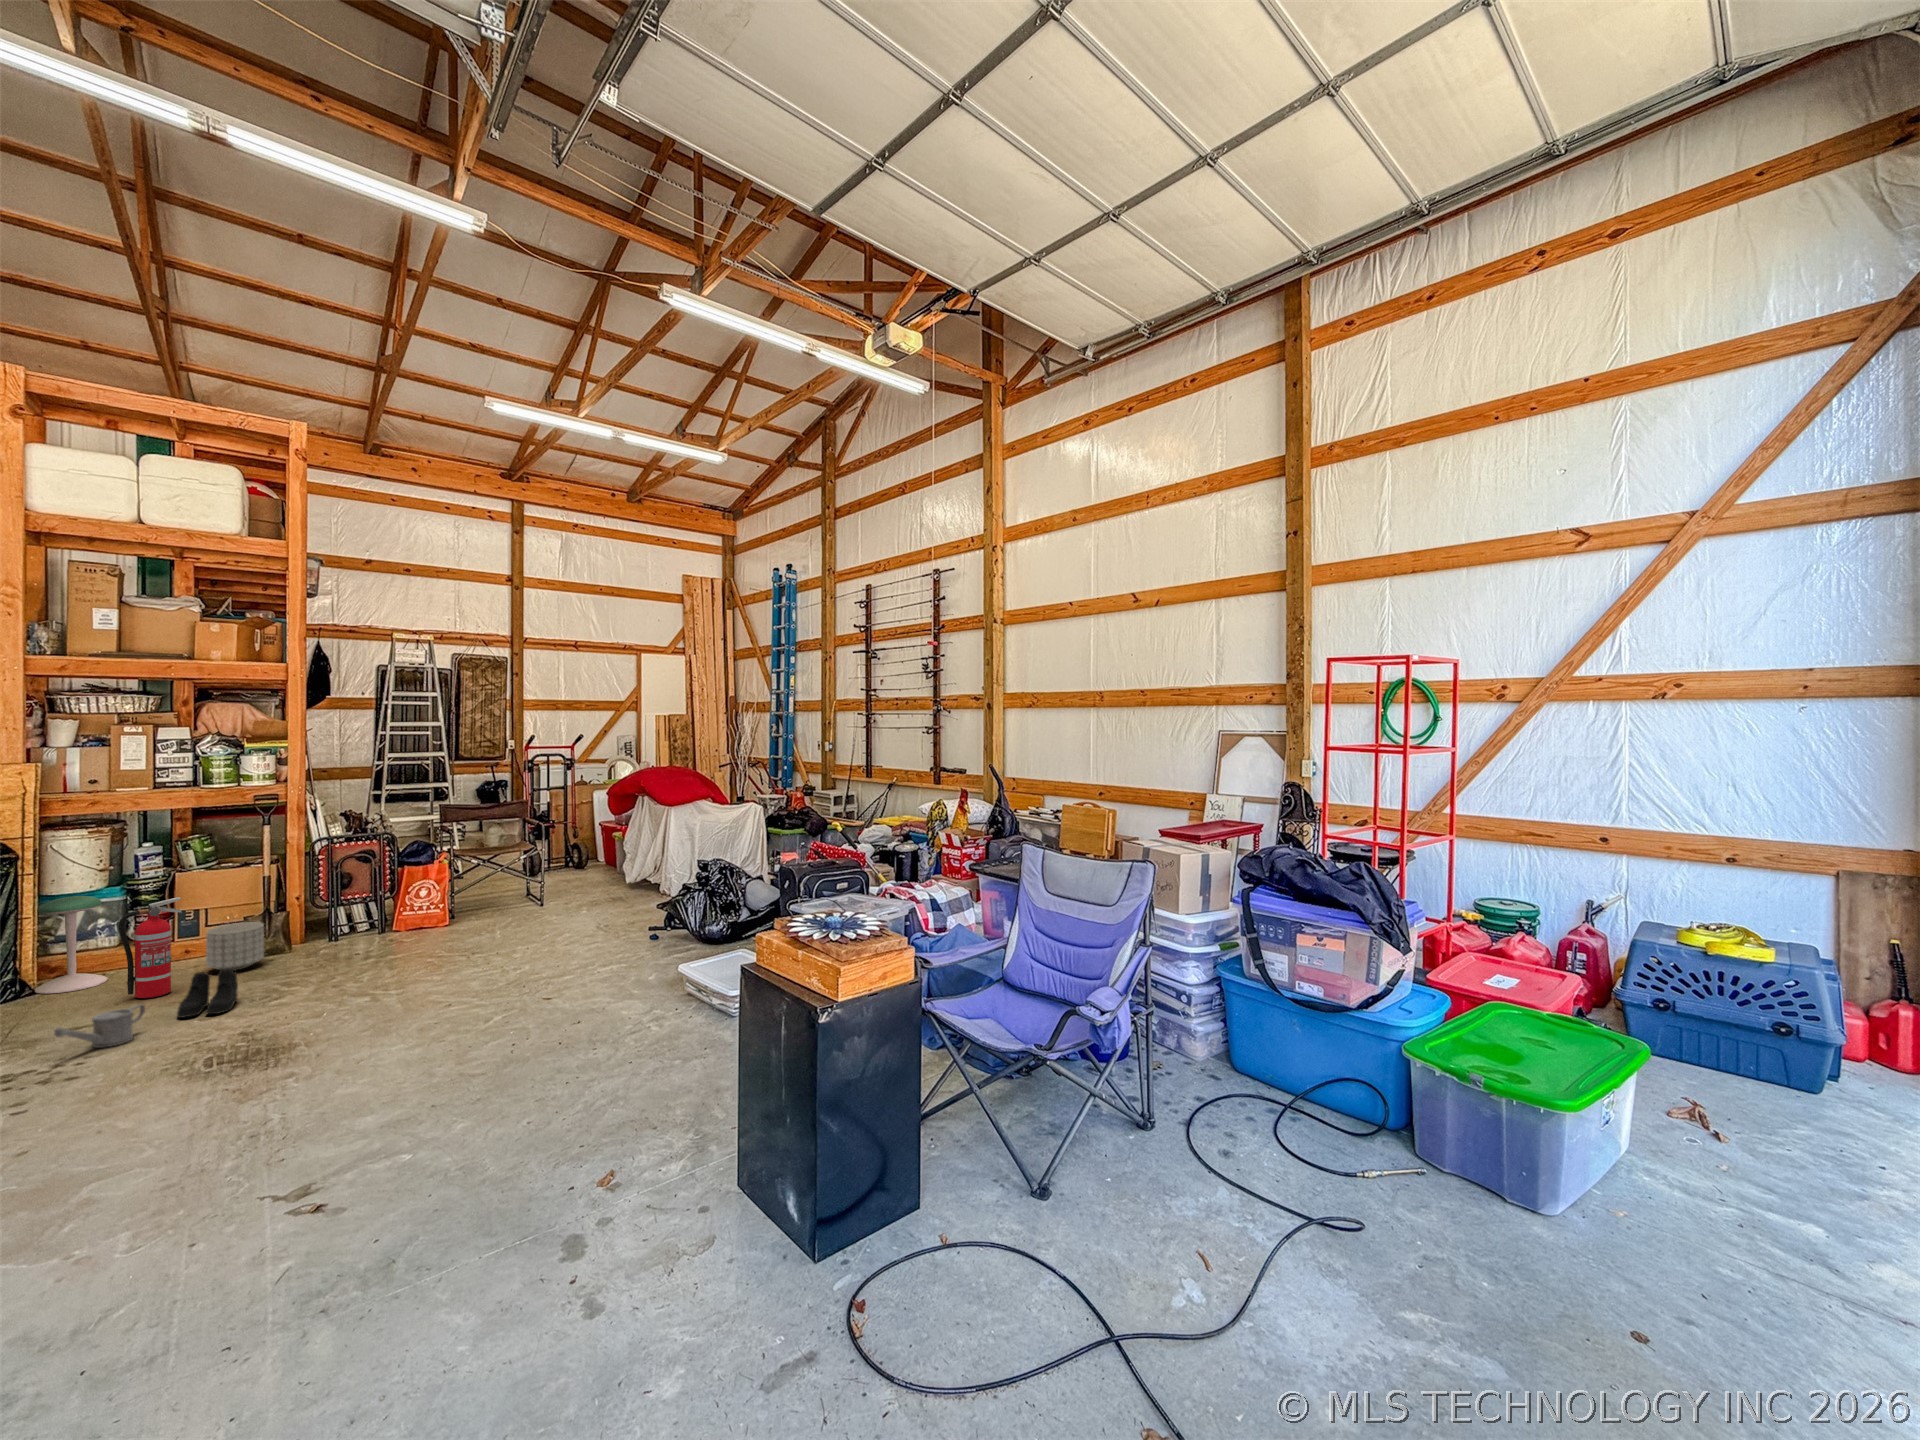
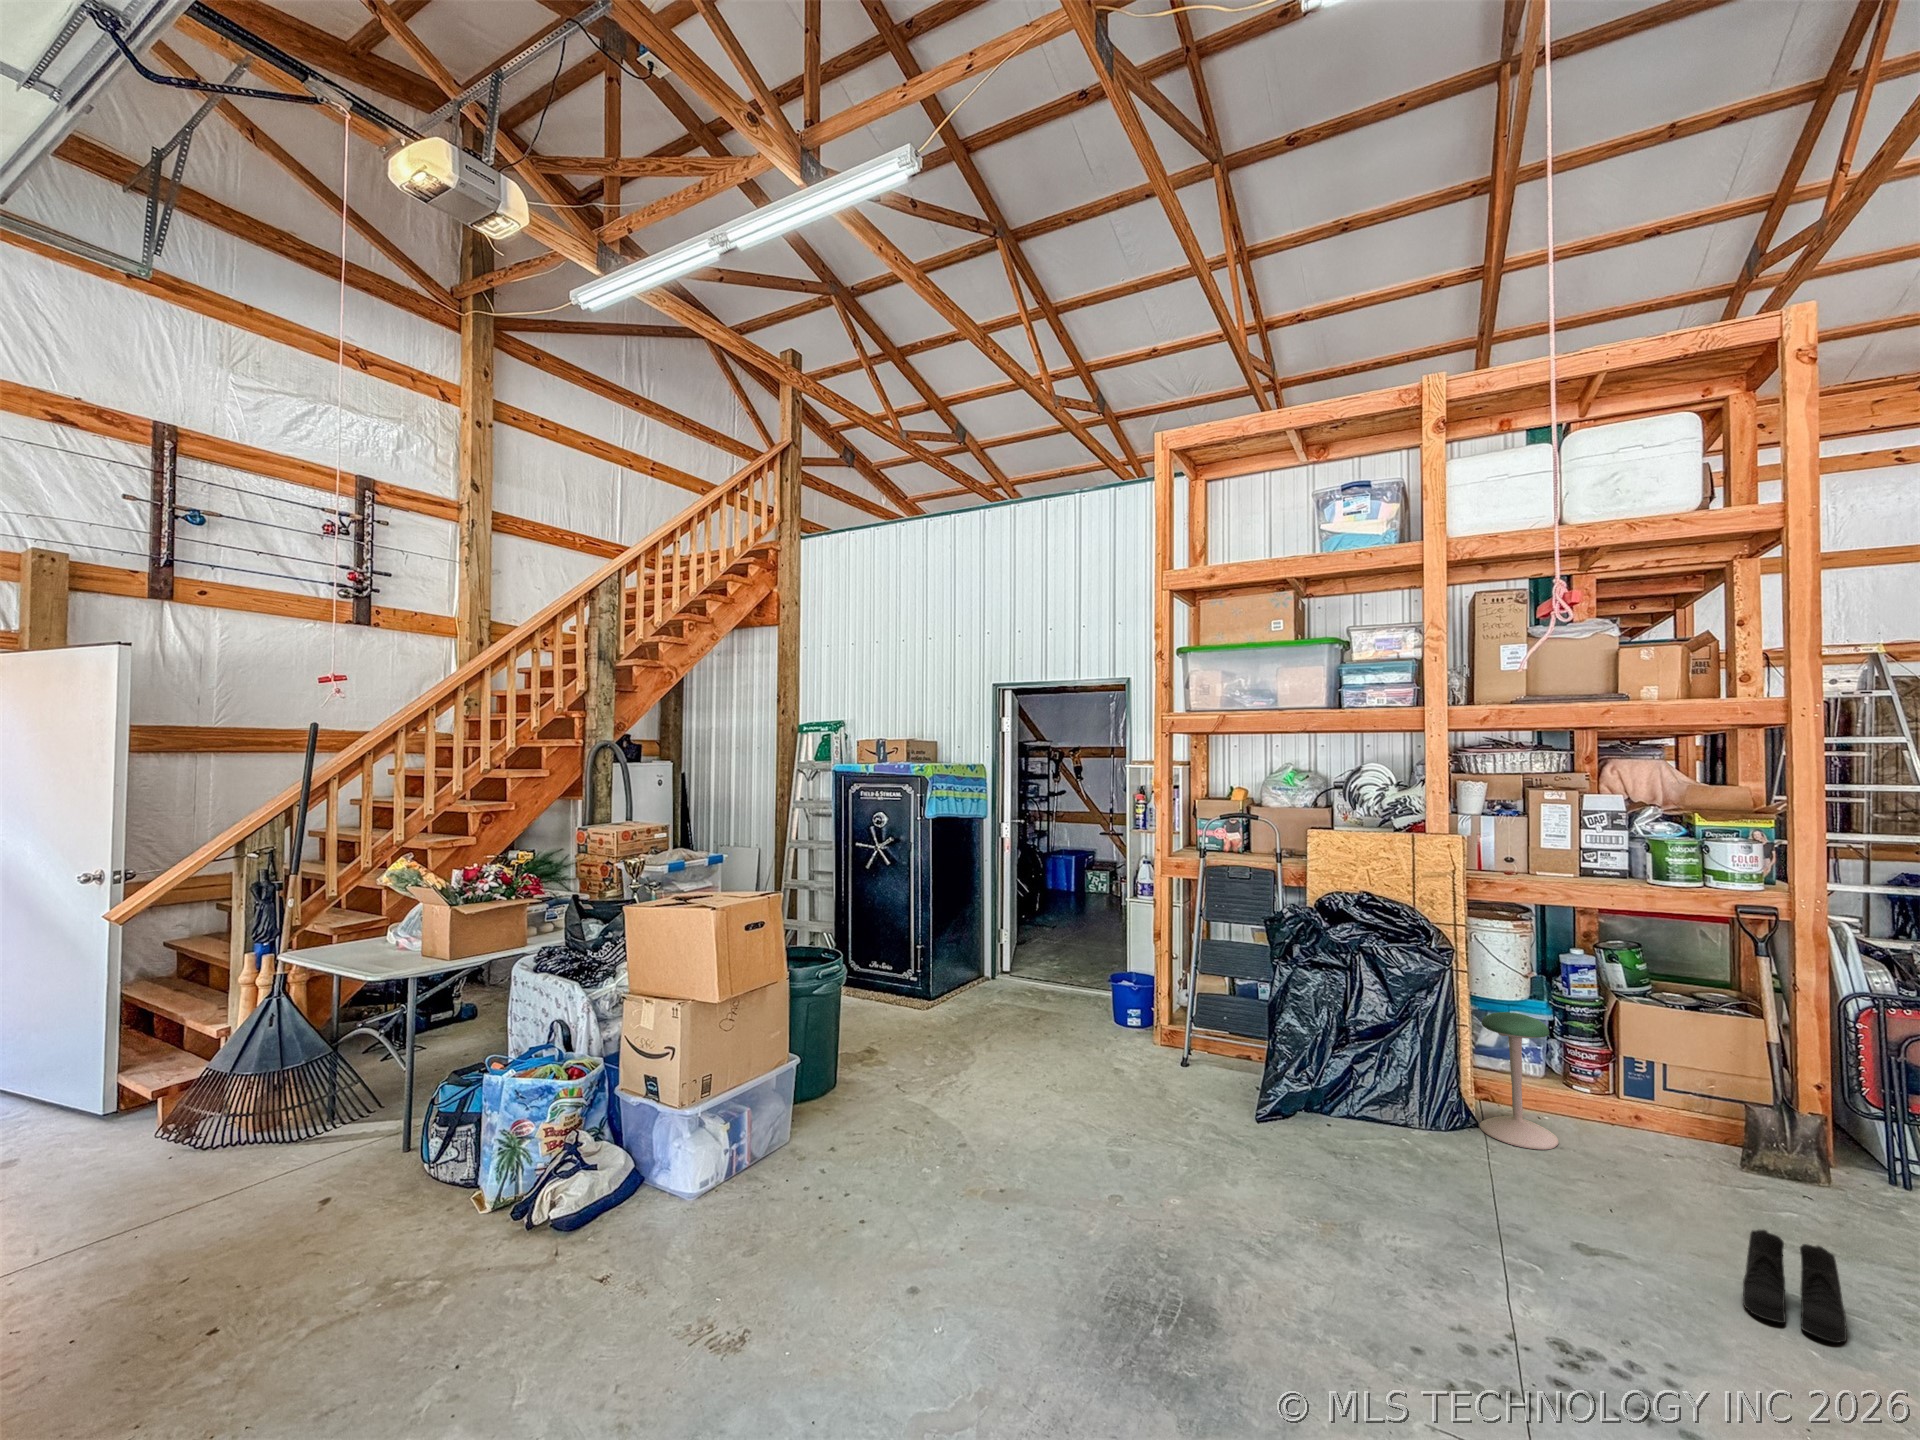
fire extinguisher: present [119,897,182,998] -> none [1604,1066,1690,1221]
planter: present [206,922,264,971] -> none [1701,1114,1800,1205]
watering can: present [54,1004,145,1048] -> none [1602,1265,1707,1344]

